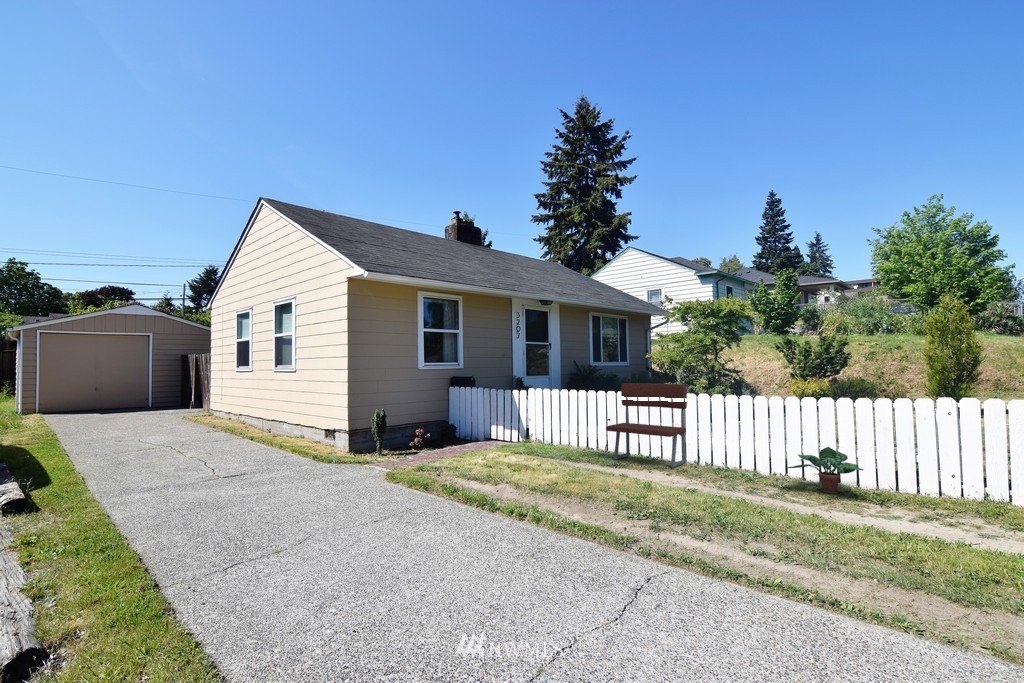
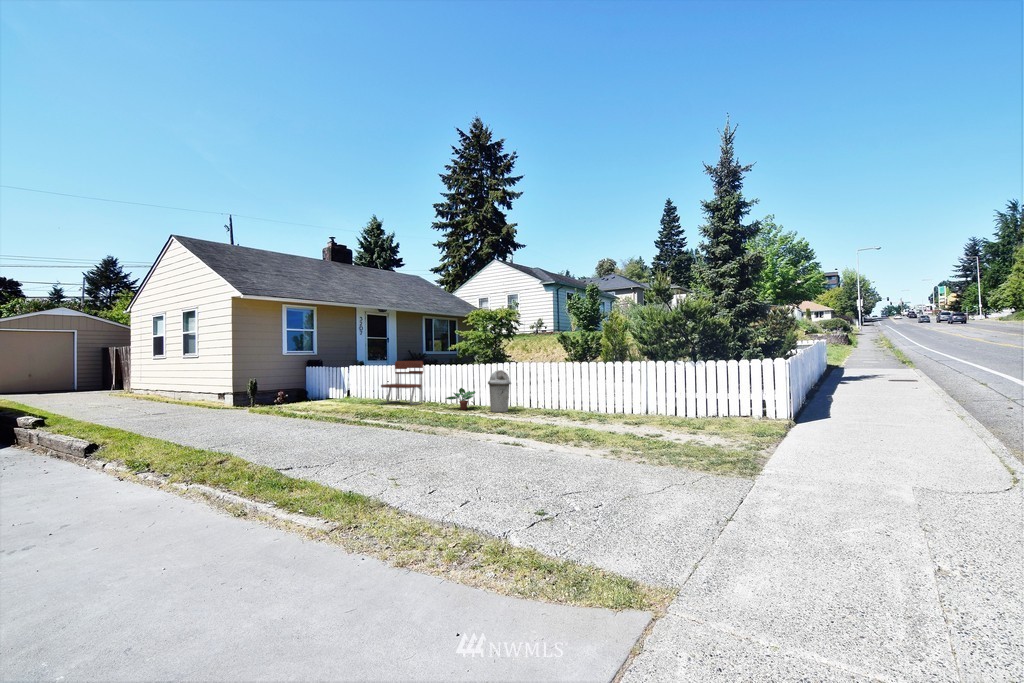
trash can: none [914,413,986,513] -> present [488,370,511,412]

